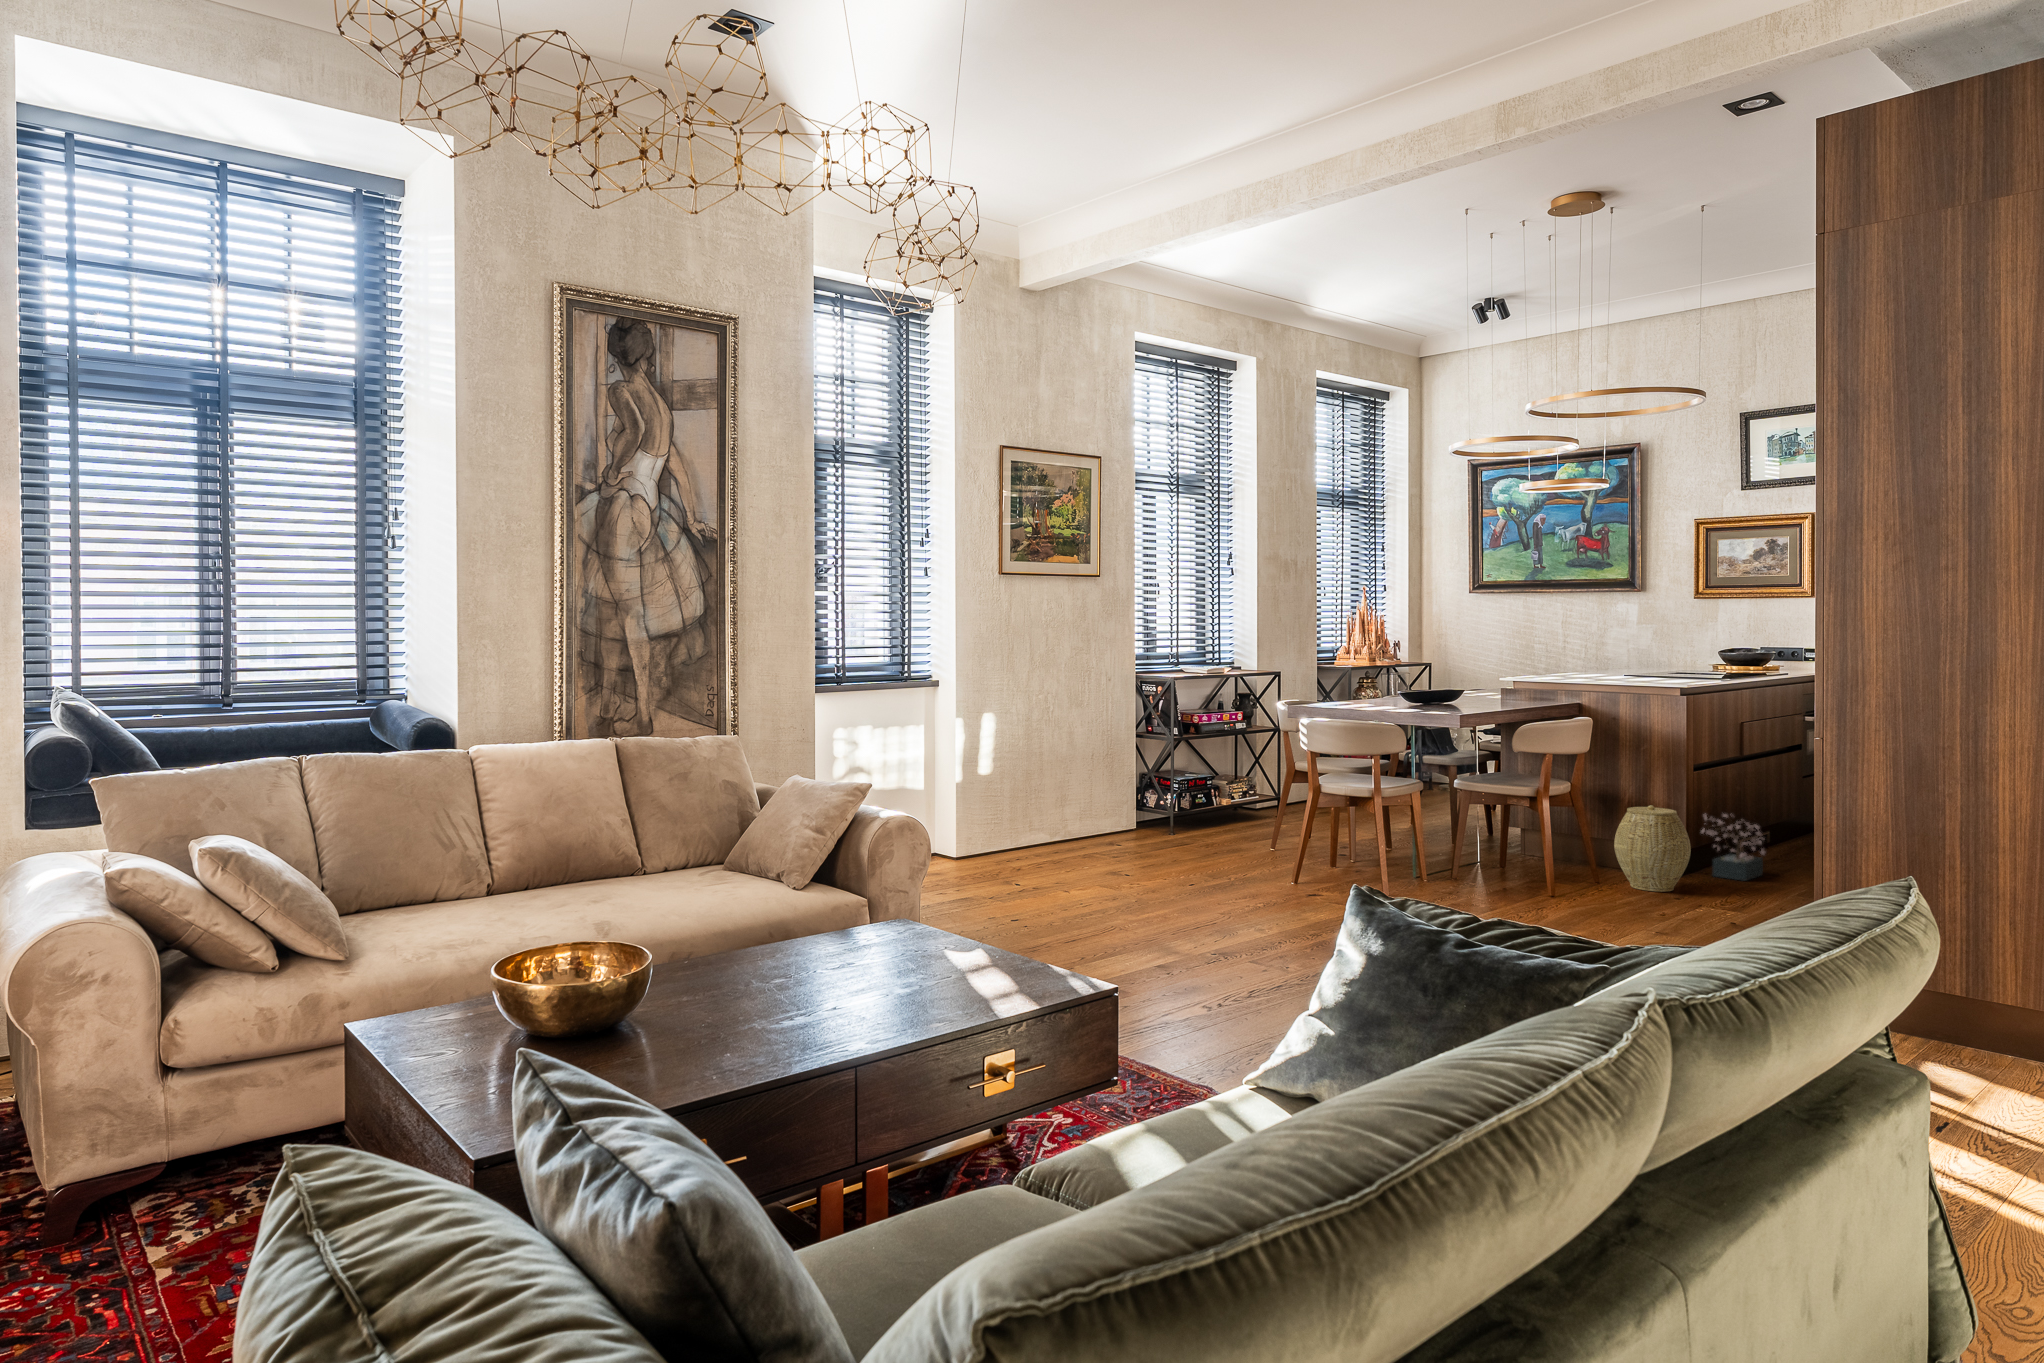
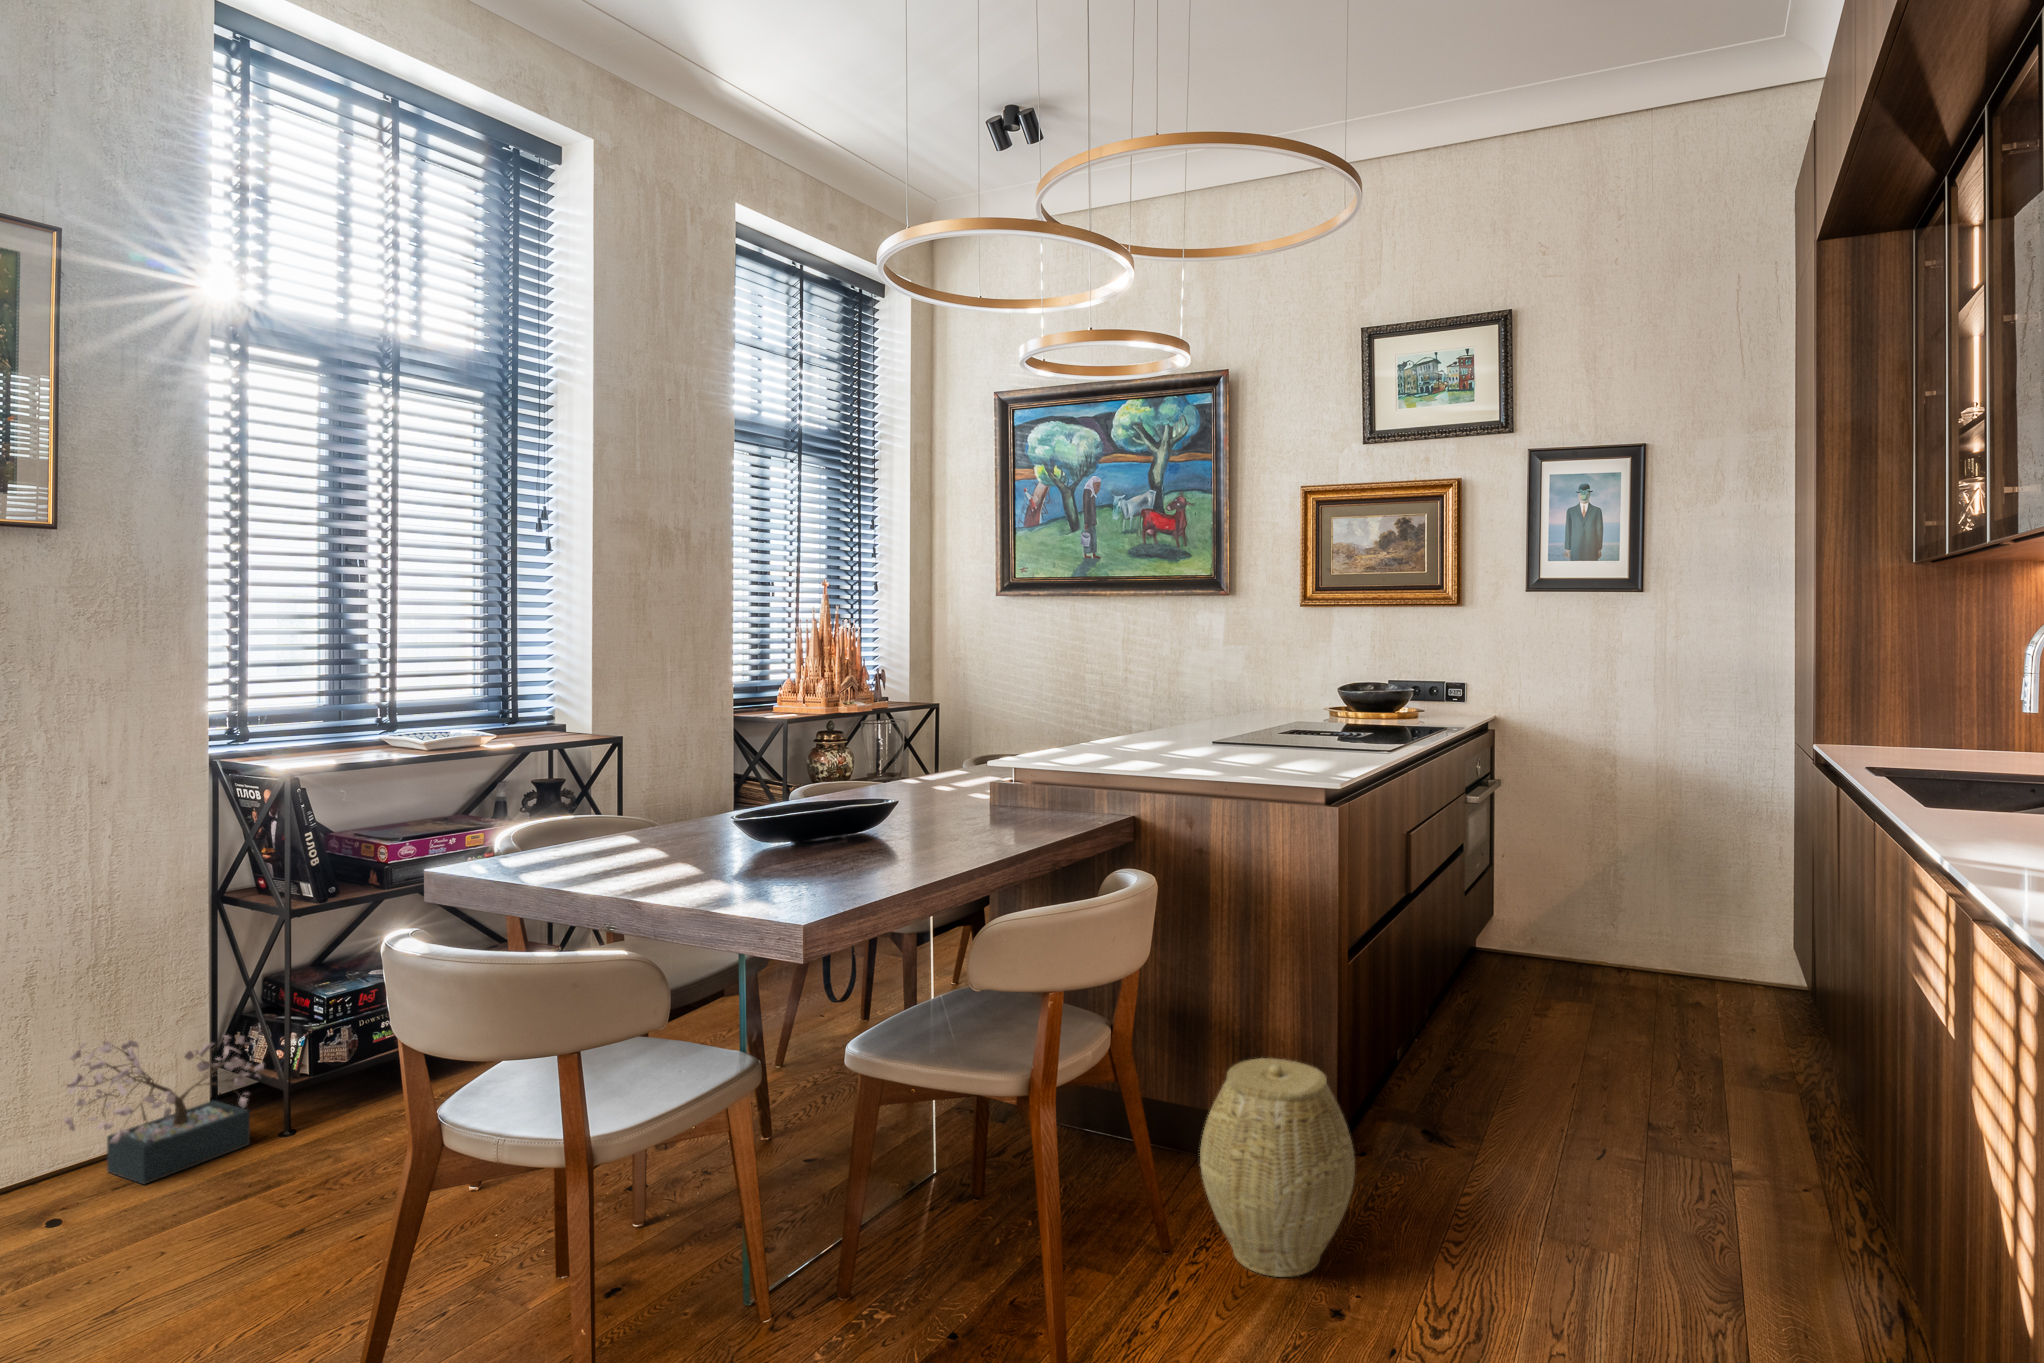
decorative plant: present [1701,814,1765,881] -> present [64,1035,264,1184]

